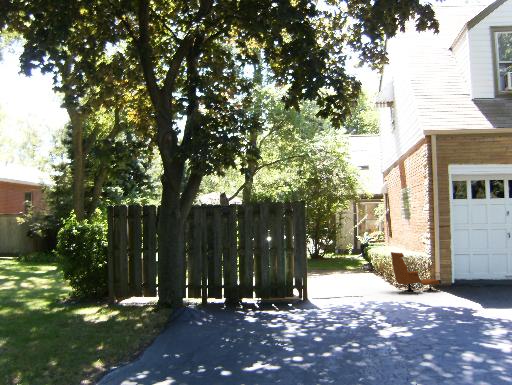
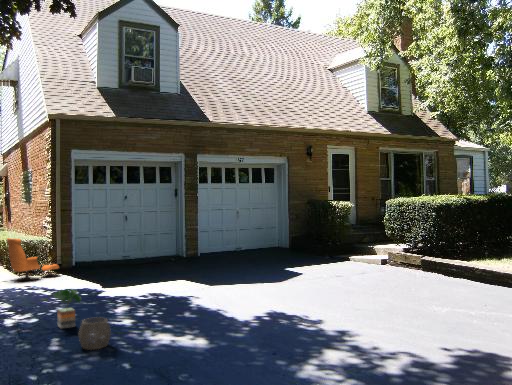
potted tree: none [435,301,462,339] -> present [54,289,81,329]
woven basket: none [460,330,492,361] -> present [79,318,111,349]

